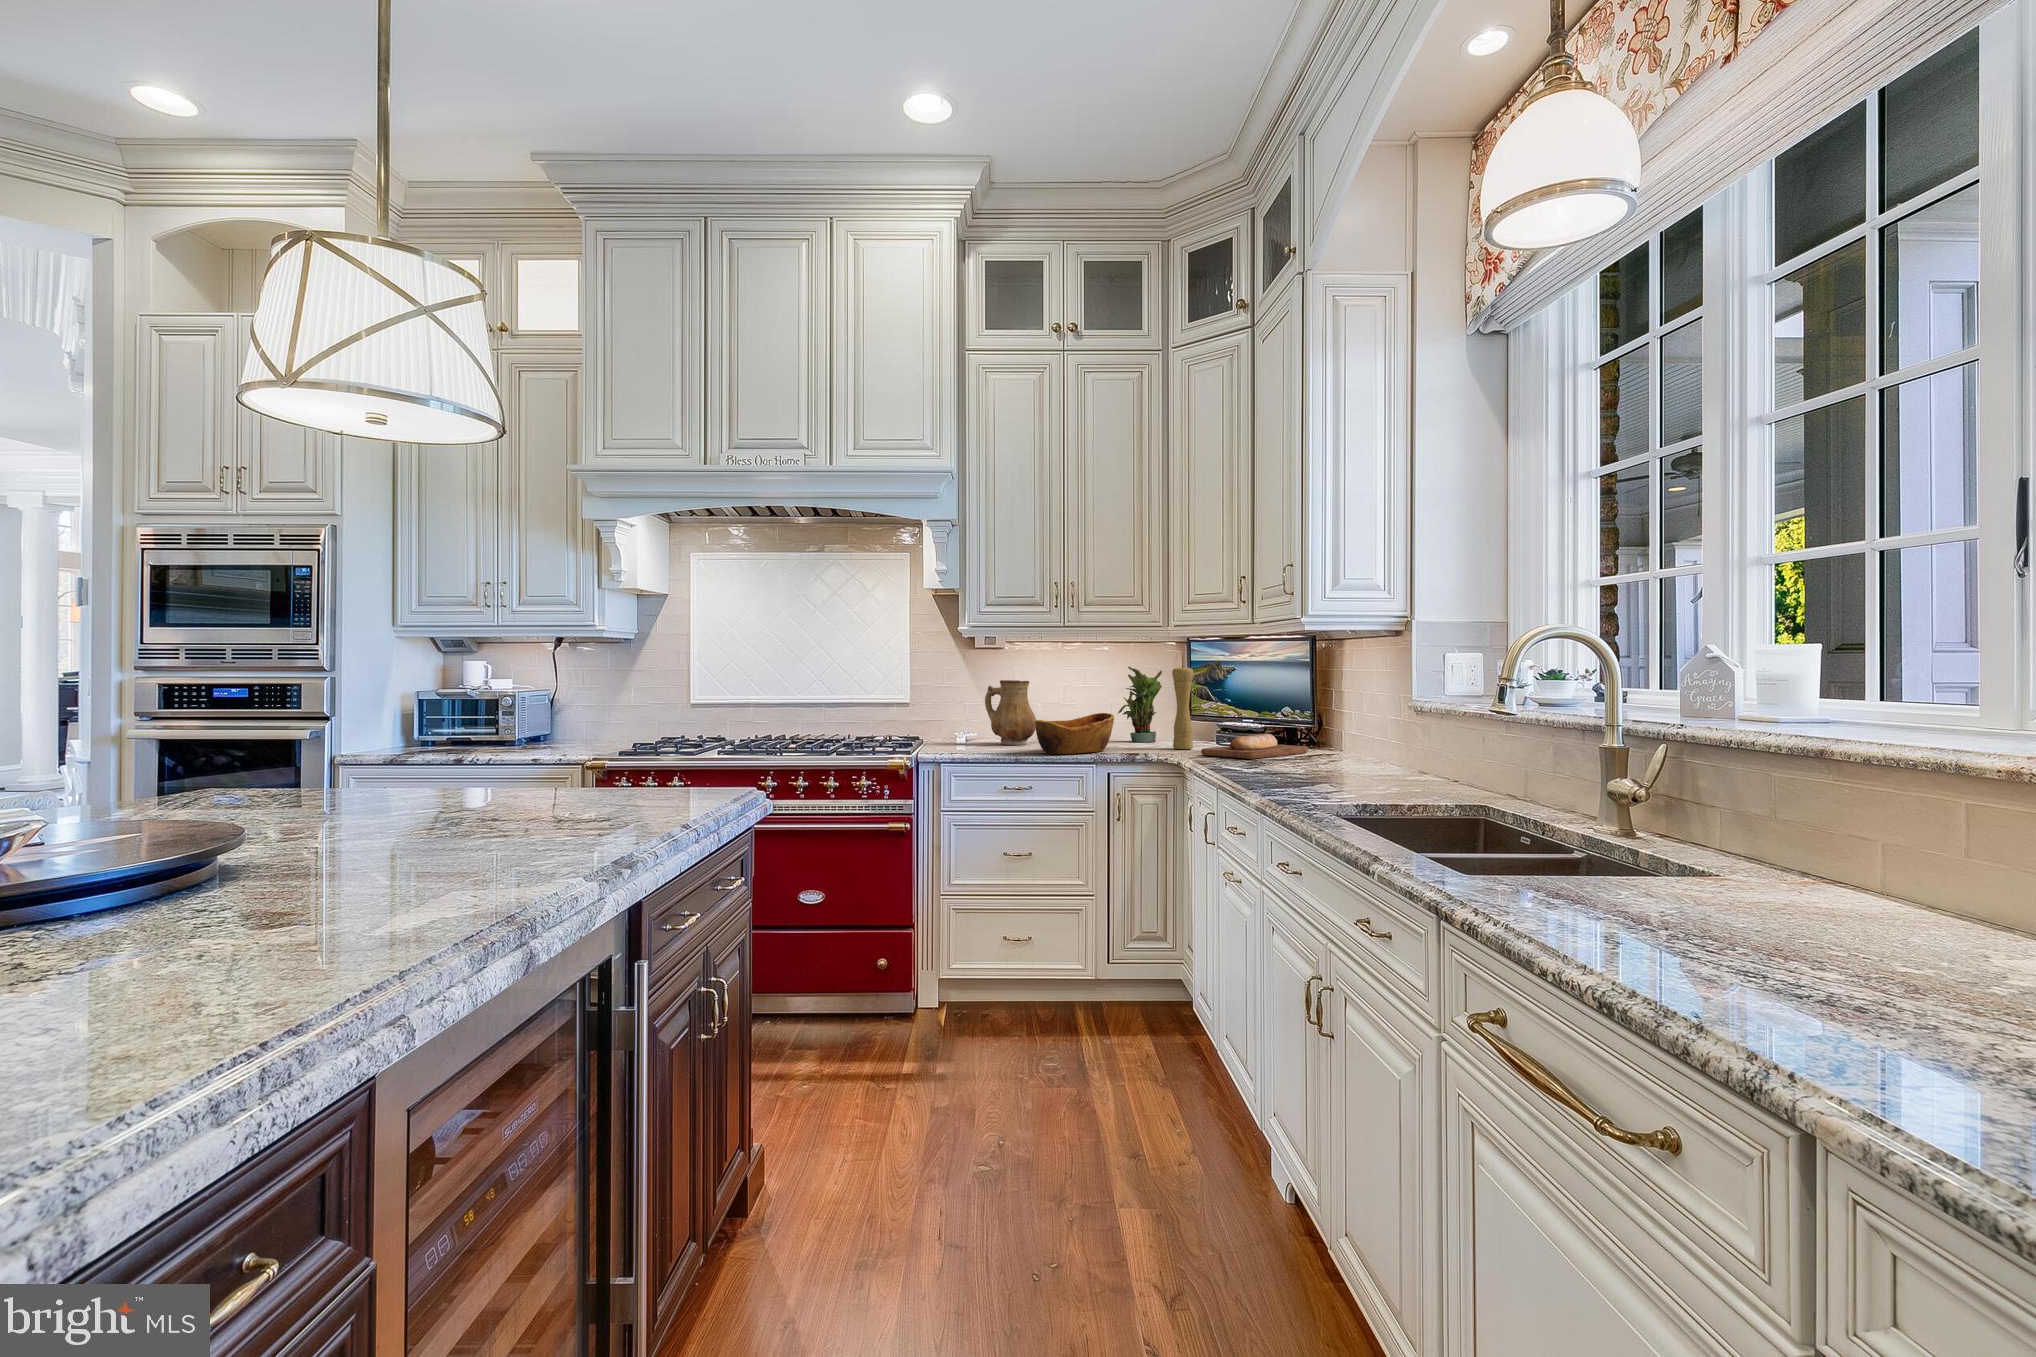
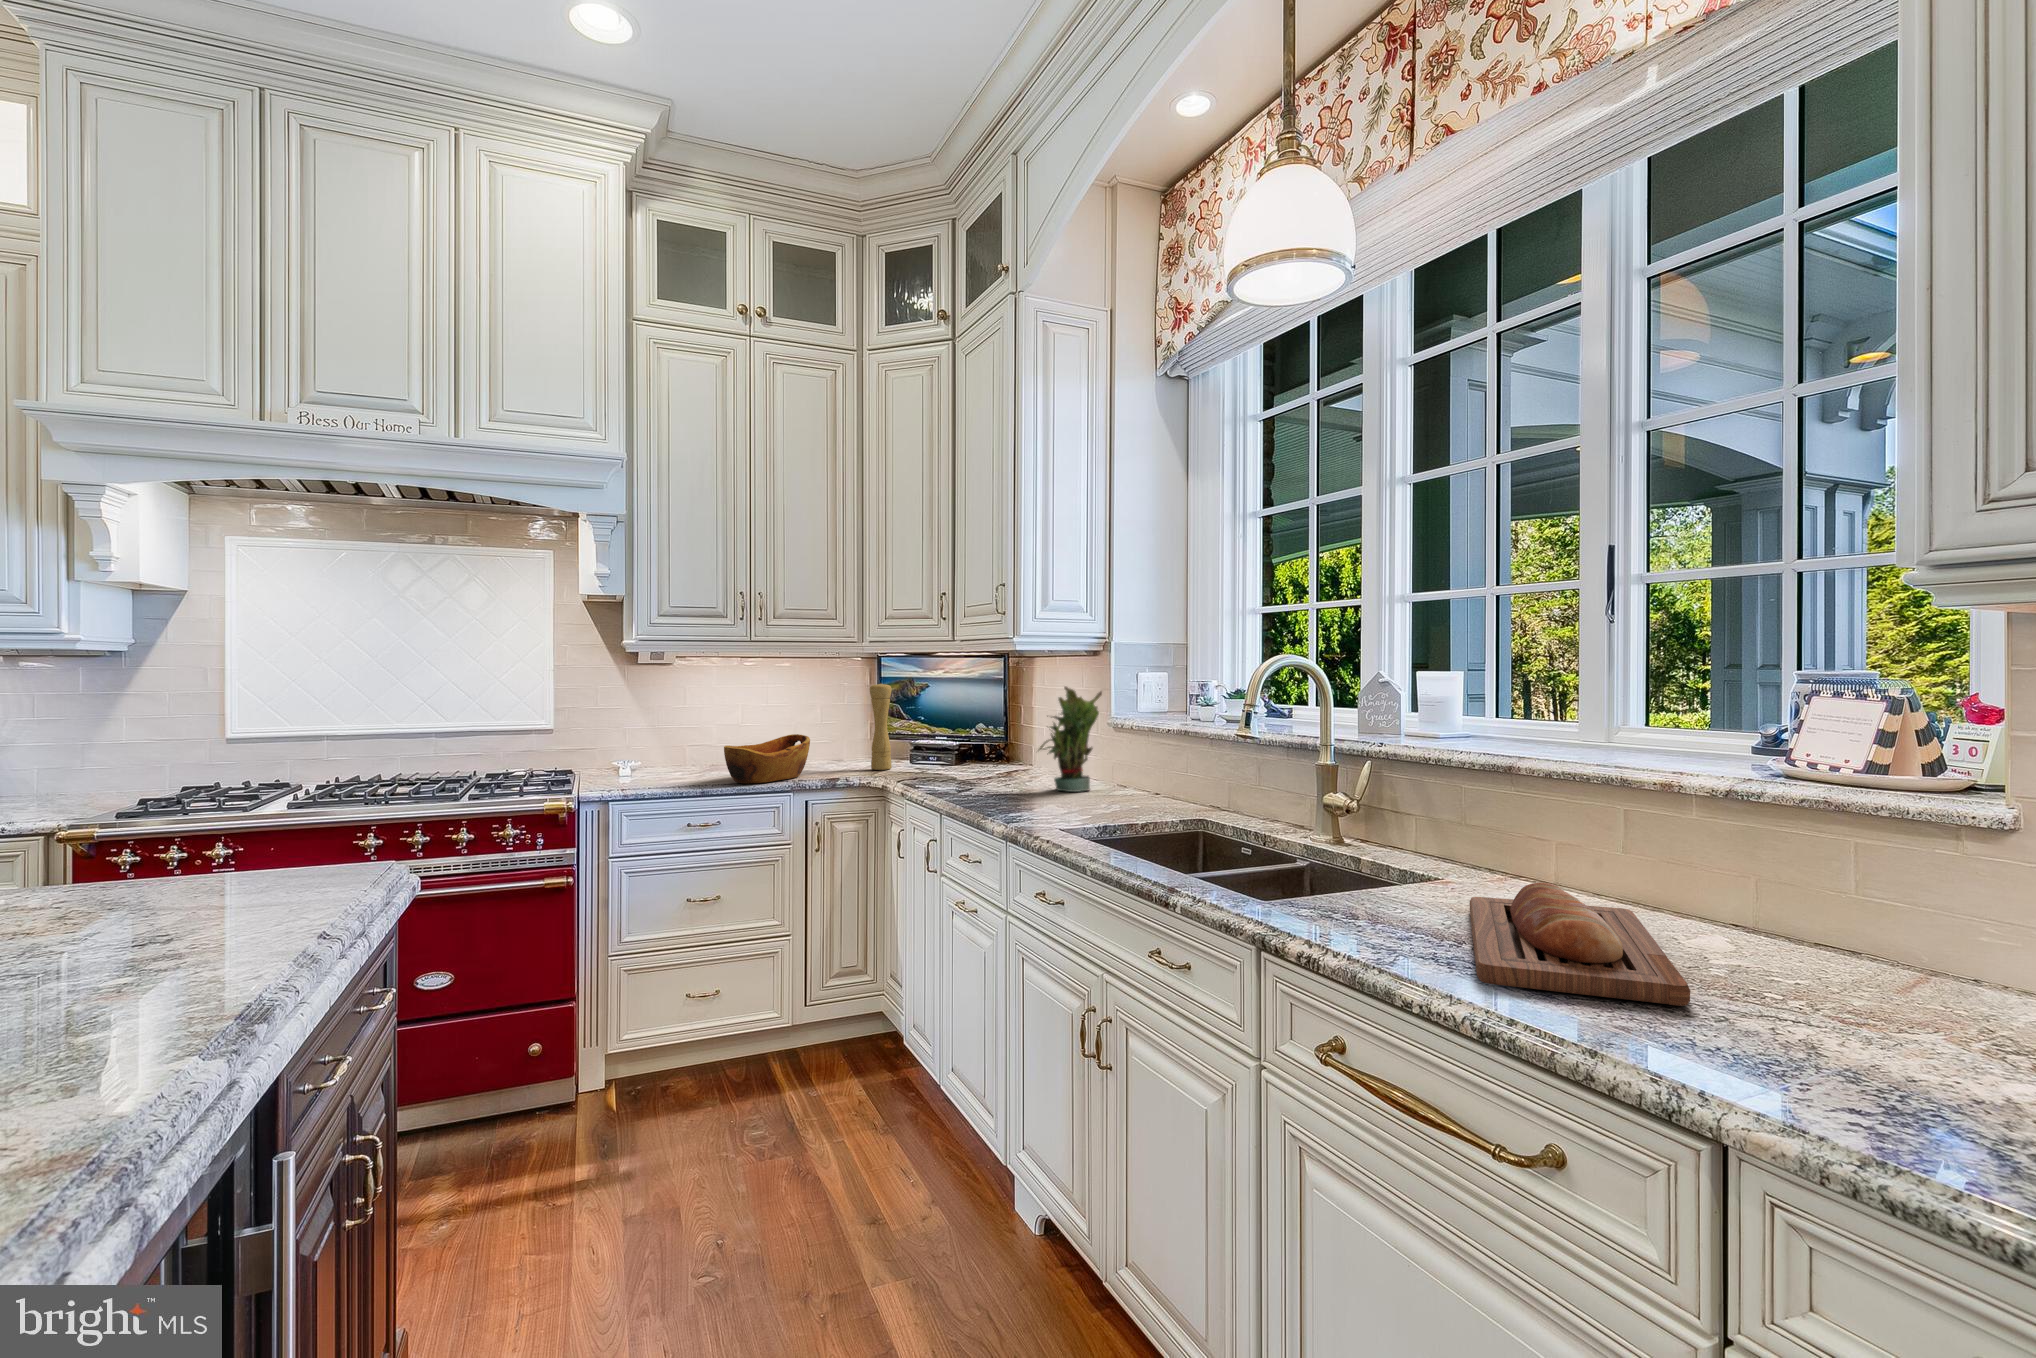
potted plant: present [1118,667,1162,742] -> present [1039,686,1102,792]
ceramic pitcher: present [985,680,1036,745] -> none [652,699,714,773]
bread loaf: present [1201,734,1308,759] -> present [1470,883,1690,1006]

